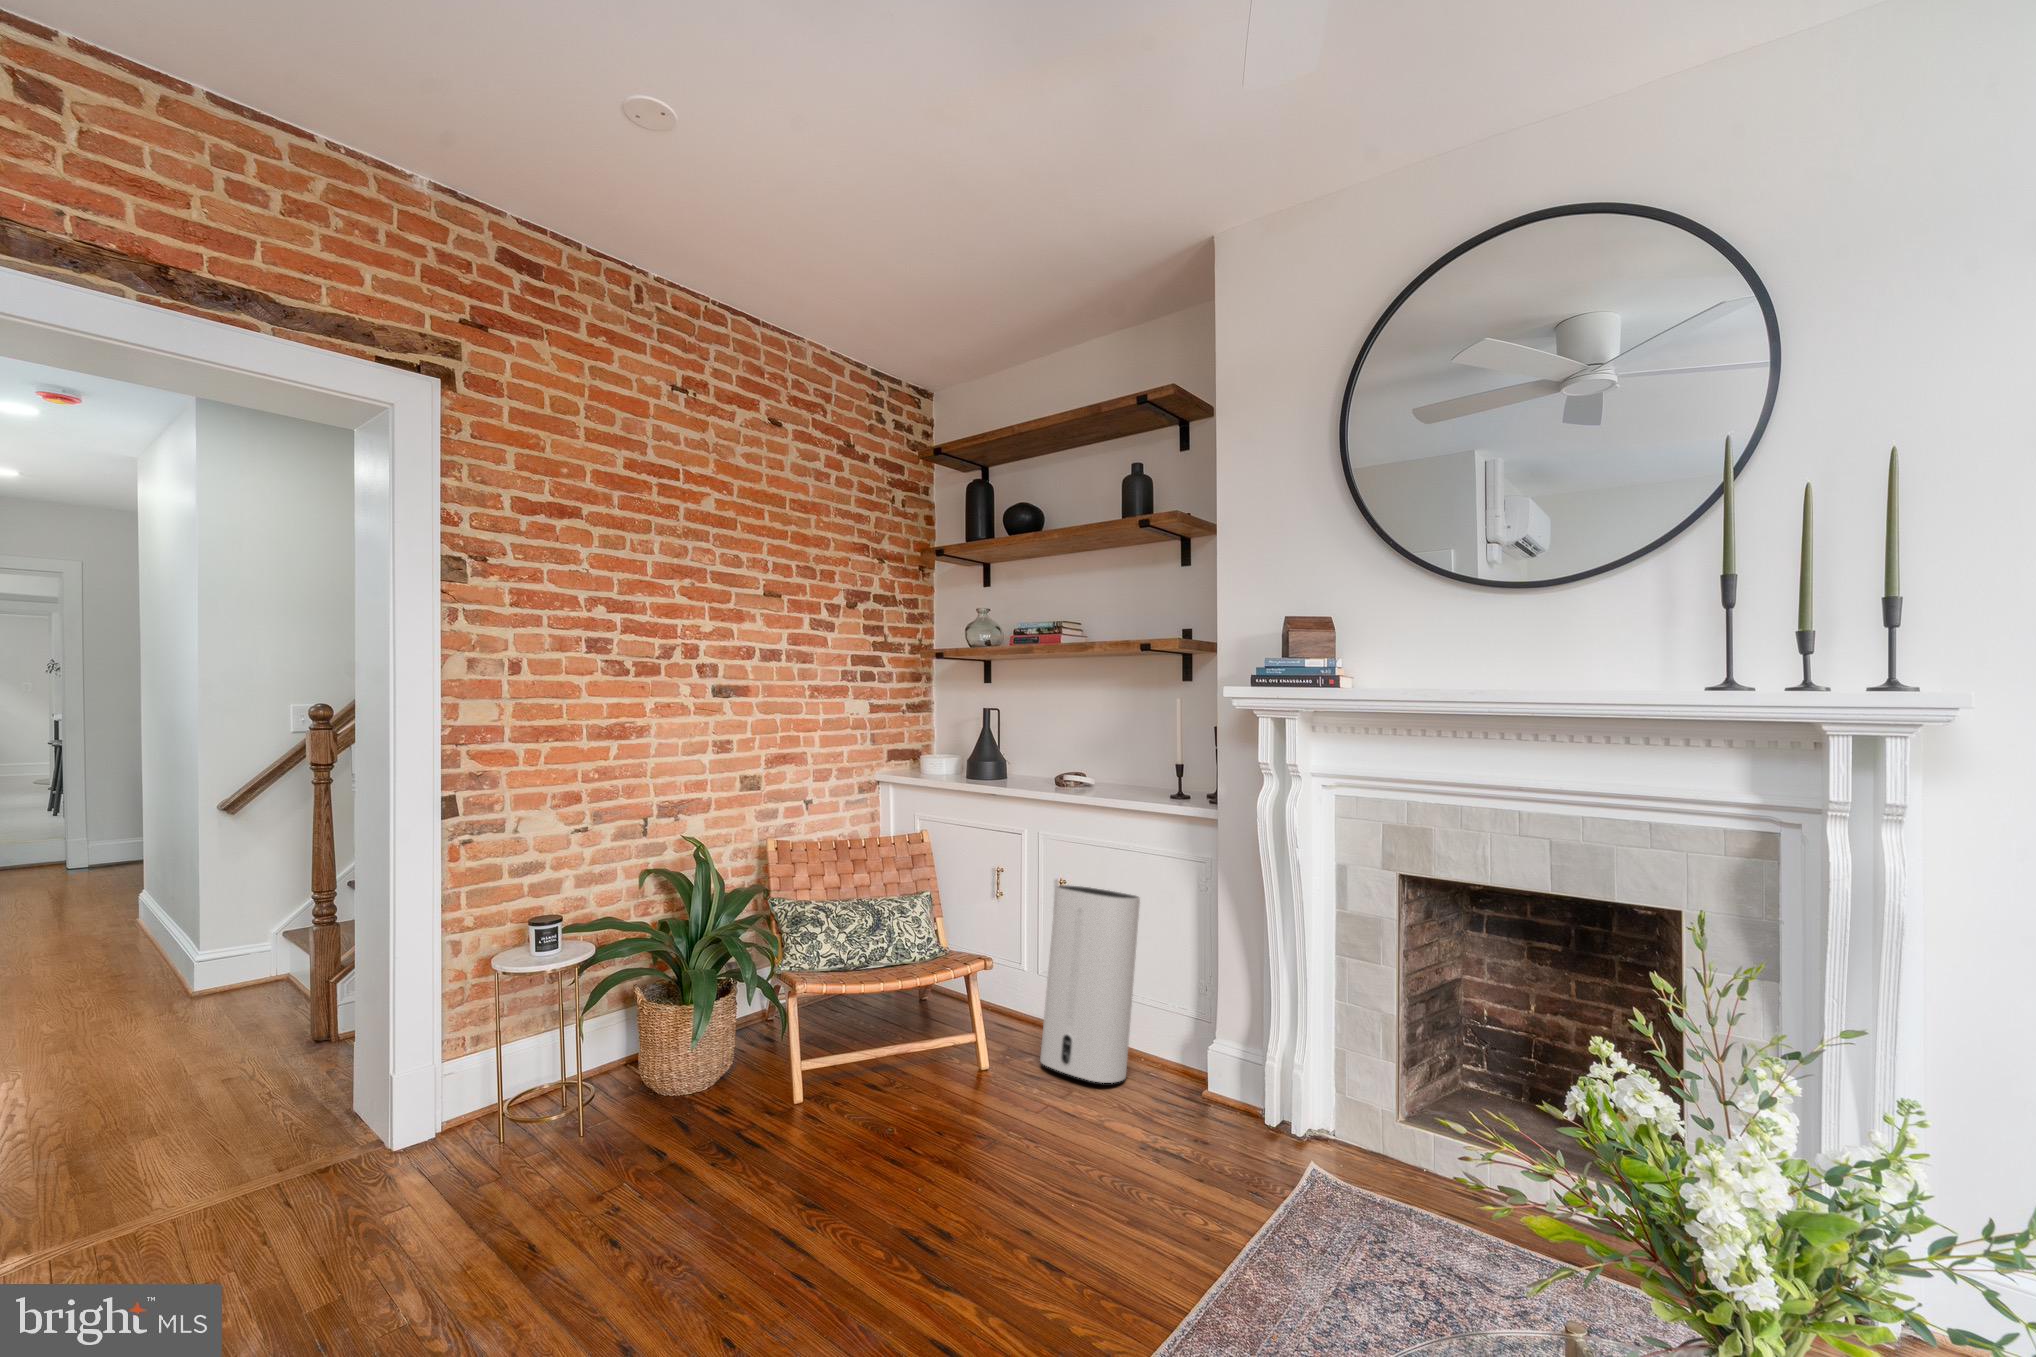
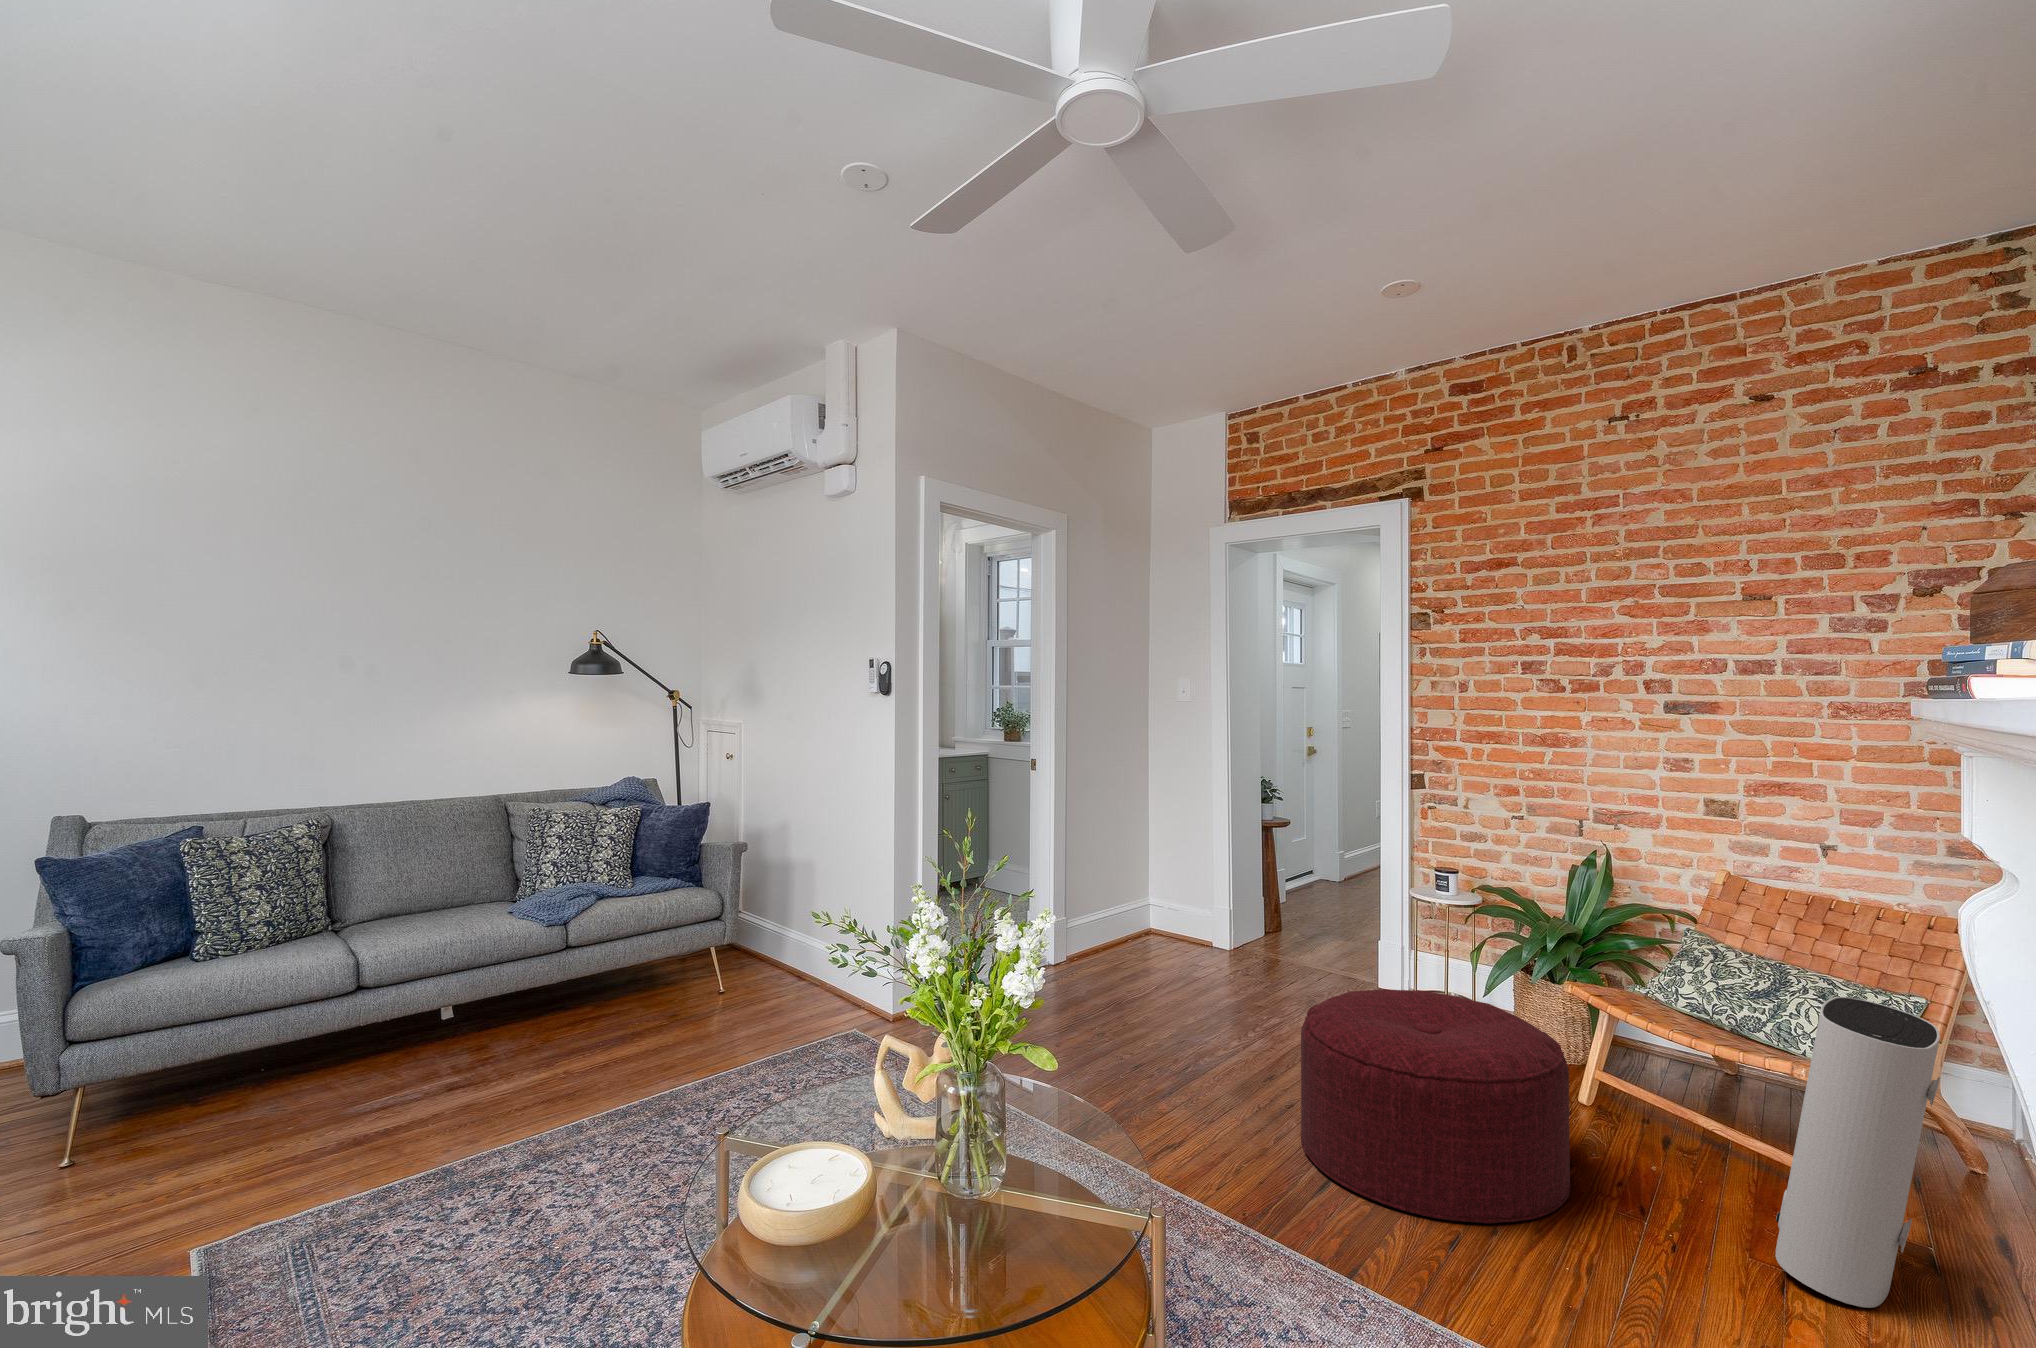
ottoman: none [791,1010,1071,1294] -> present [1301,989,1570,1223]

